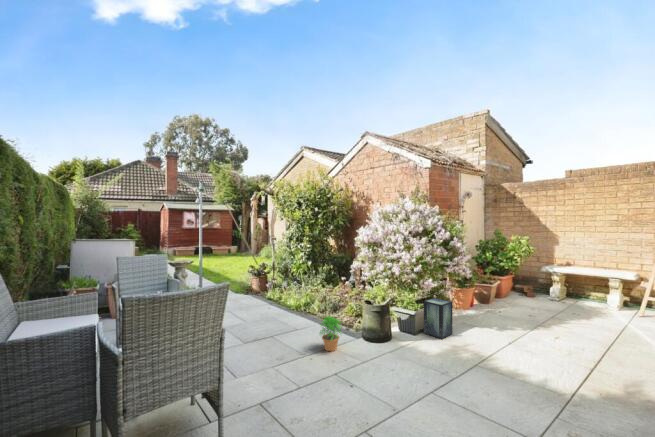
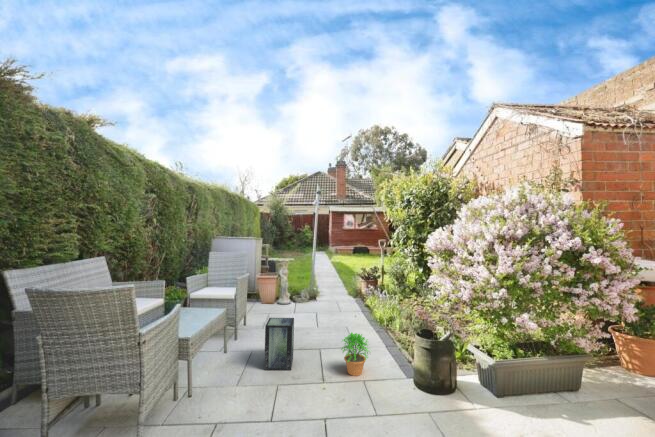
storage box: present [424,298,452,339] -> present [264,318,294,370]

